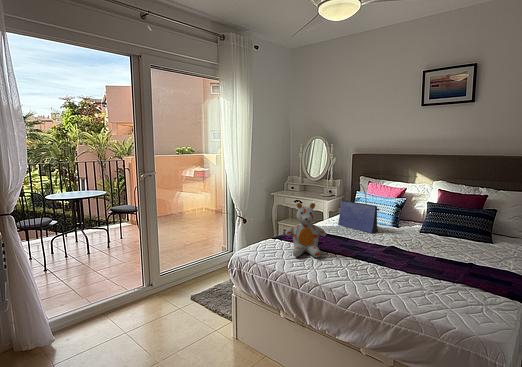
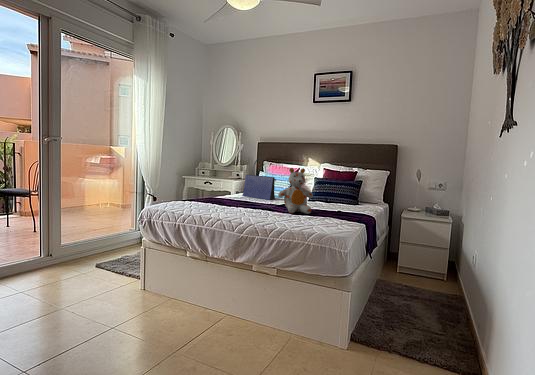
stuffed bear: present [285,203,326,257] -> present [278,168,313,214]

